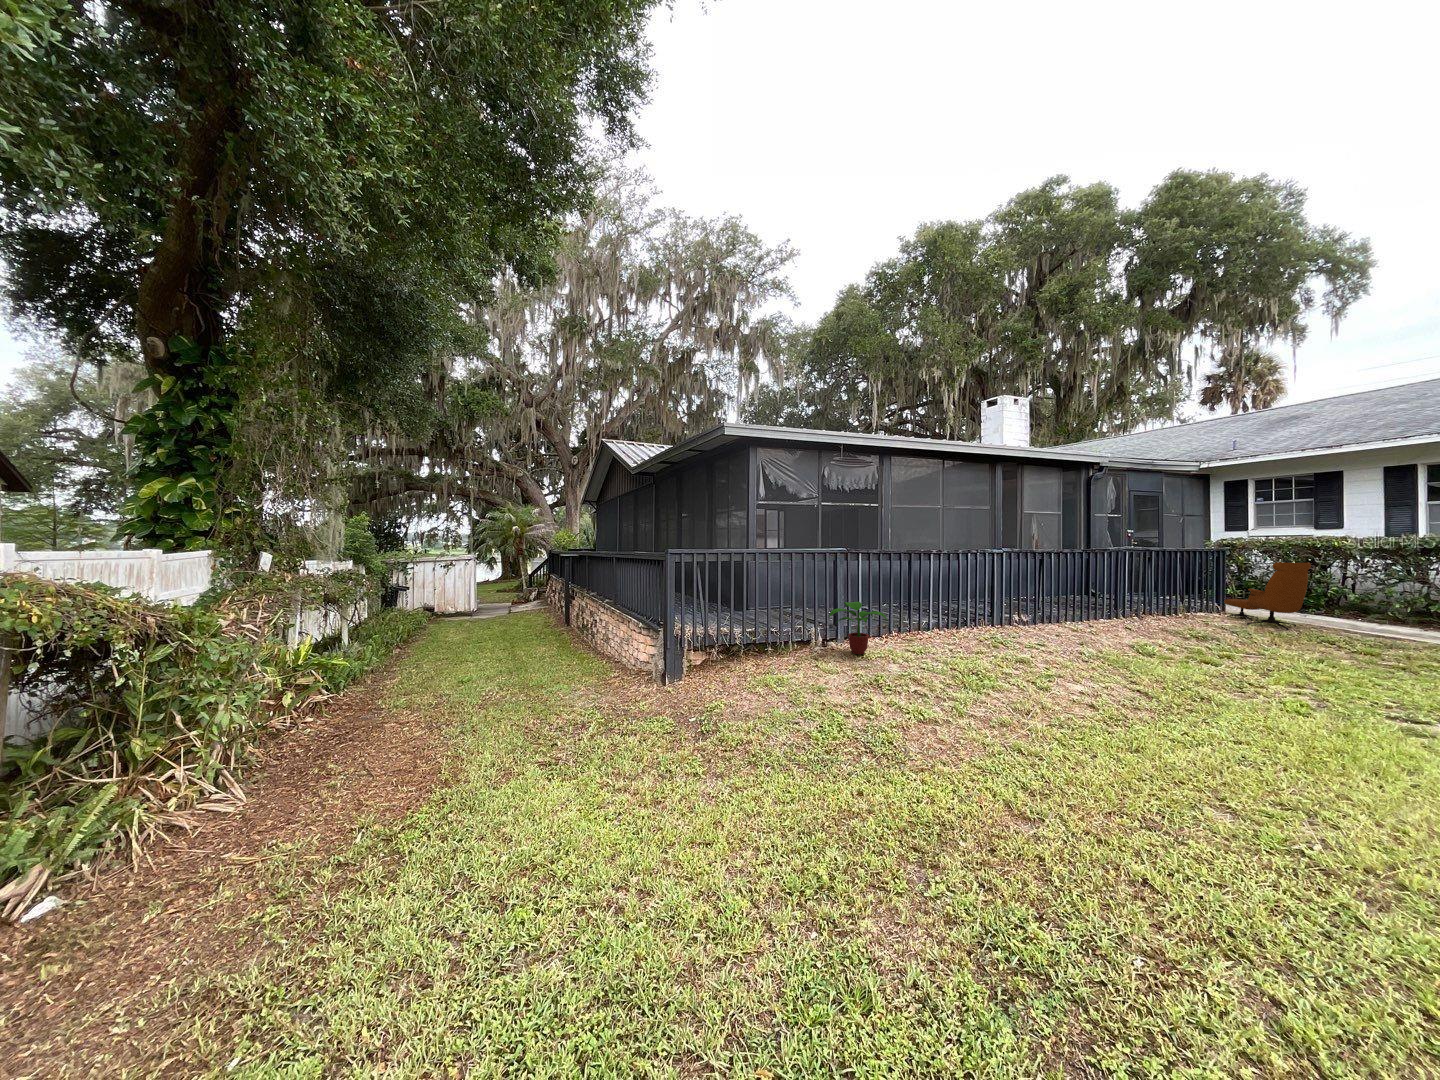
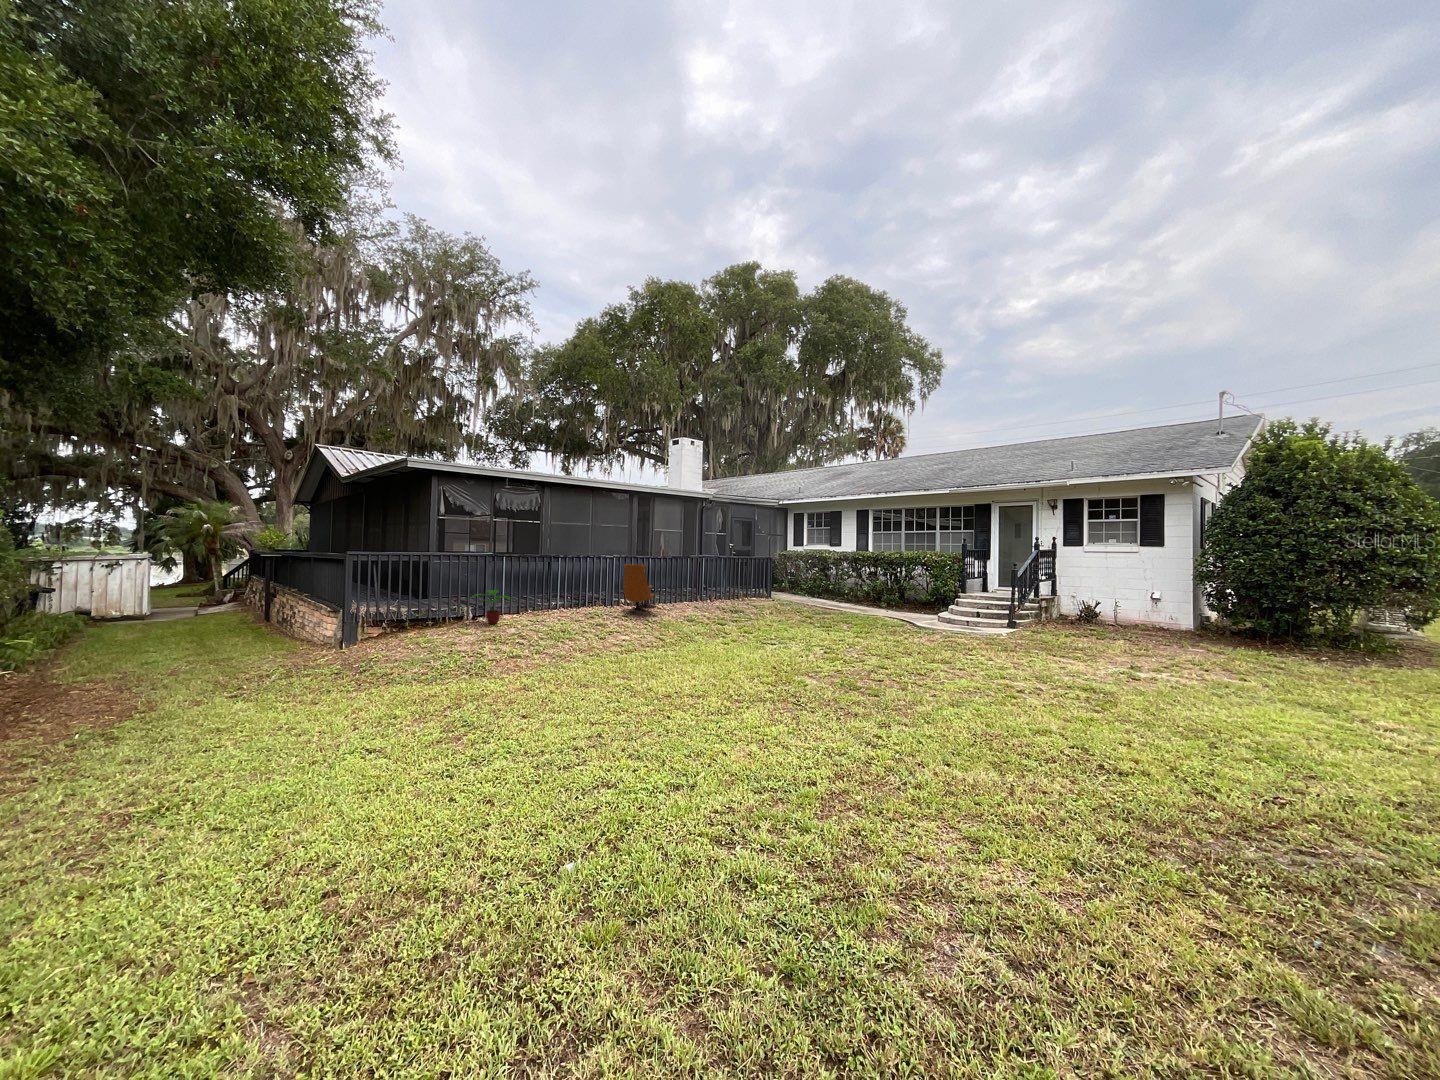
lounge chair: present [1224,562,1311,630] -> present [623,564,655,614]

